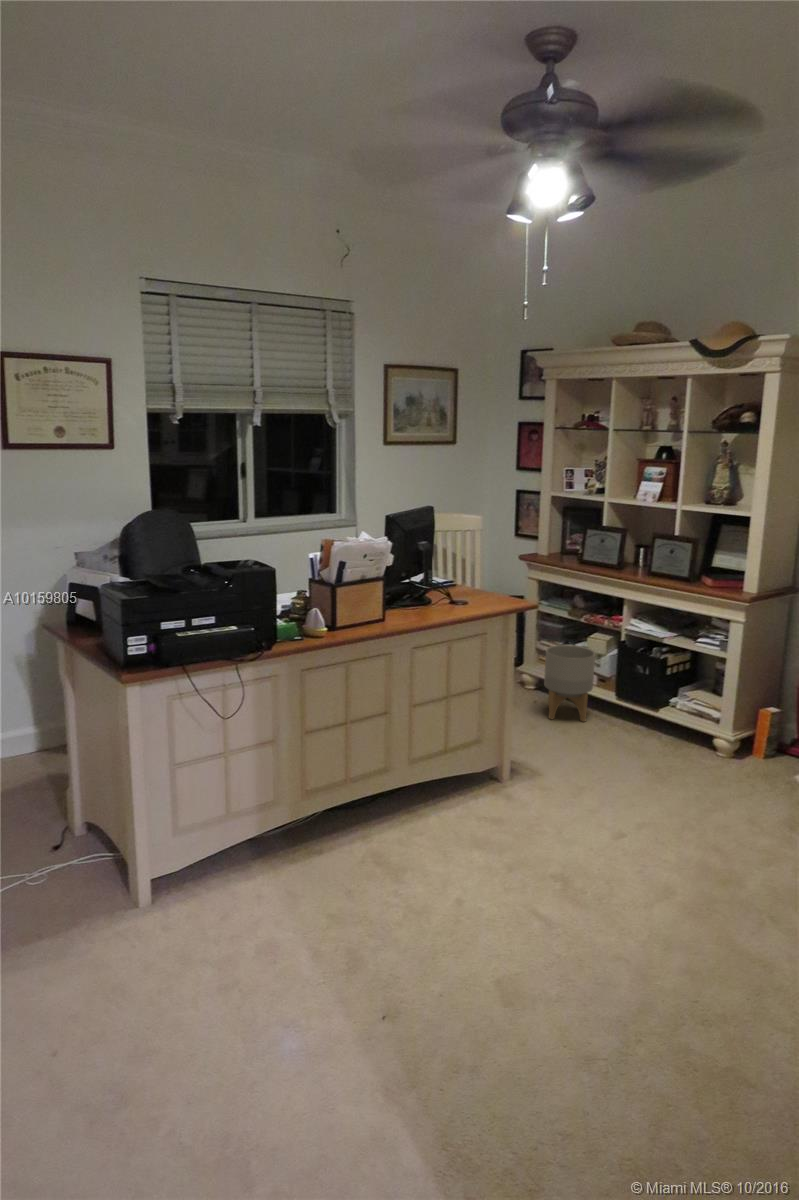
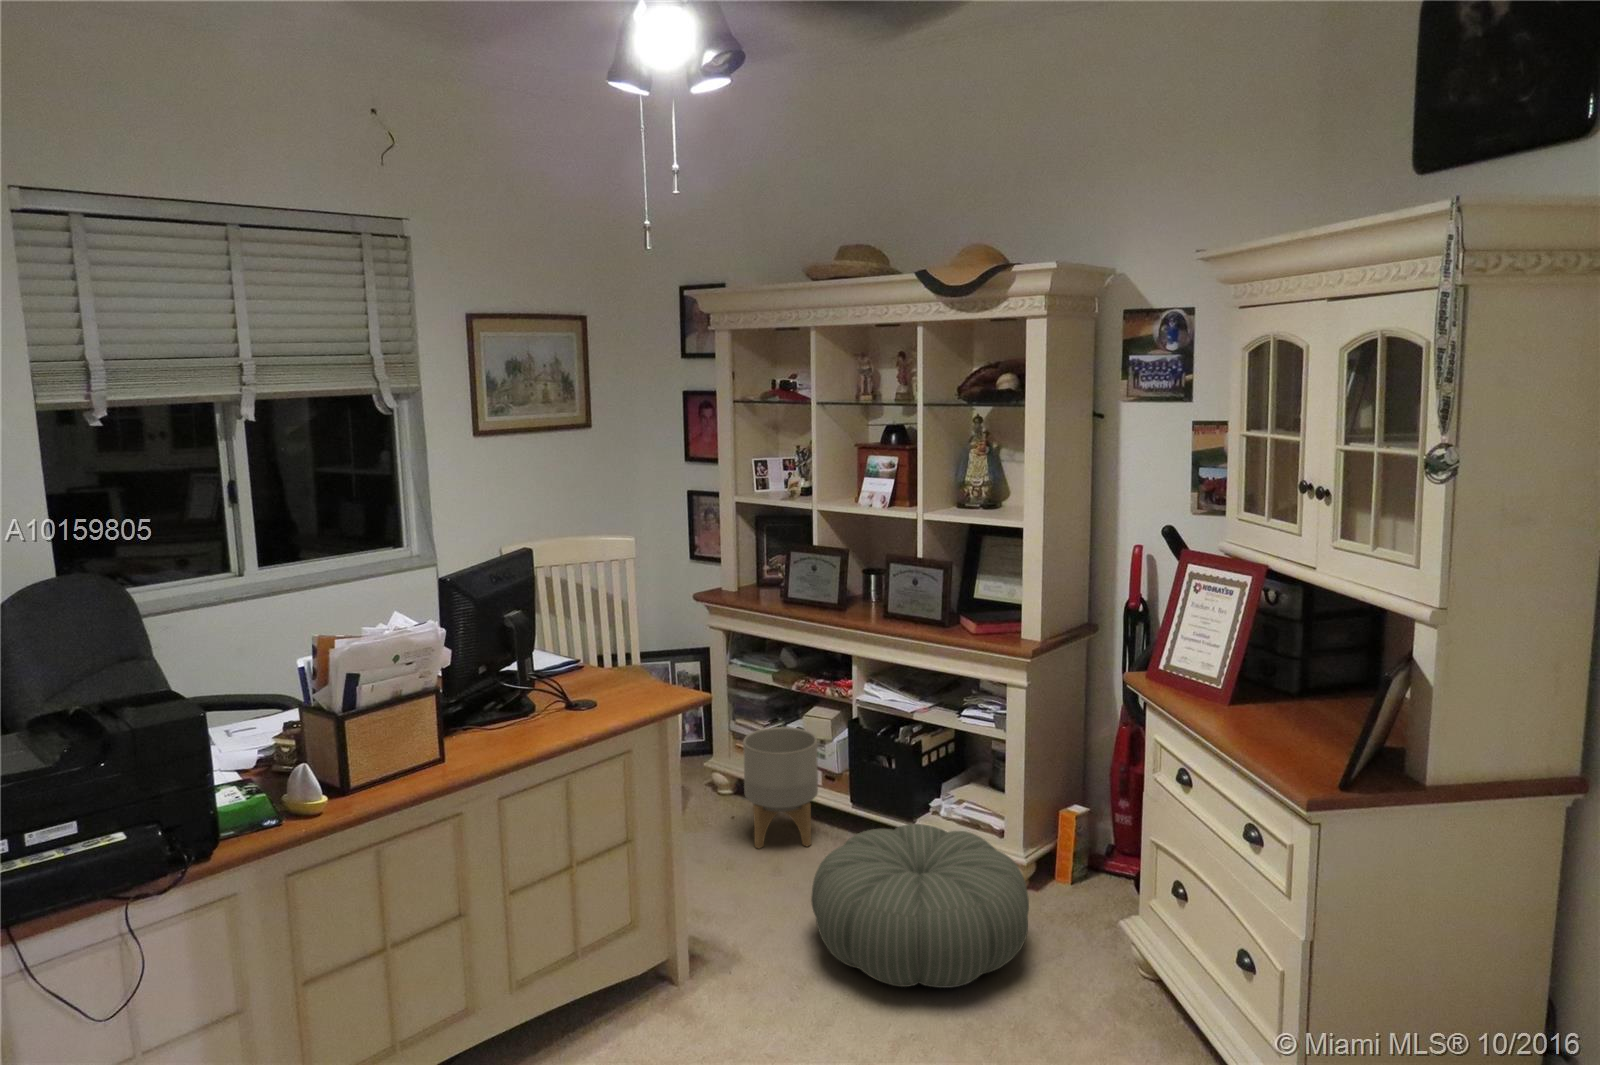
pouf: none [587,707,733,802] -> present [811,824,1029,988]

